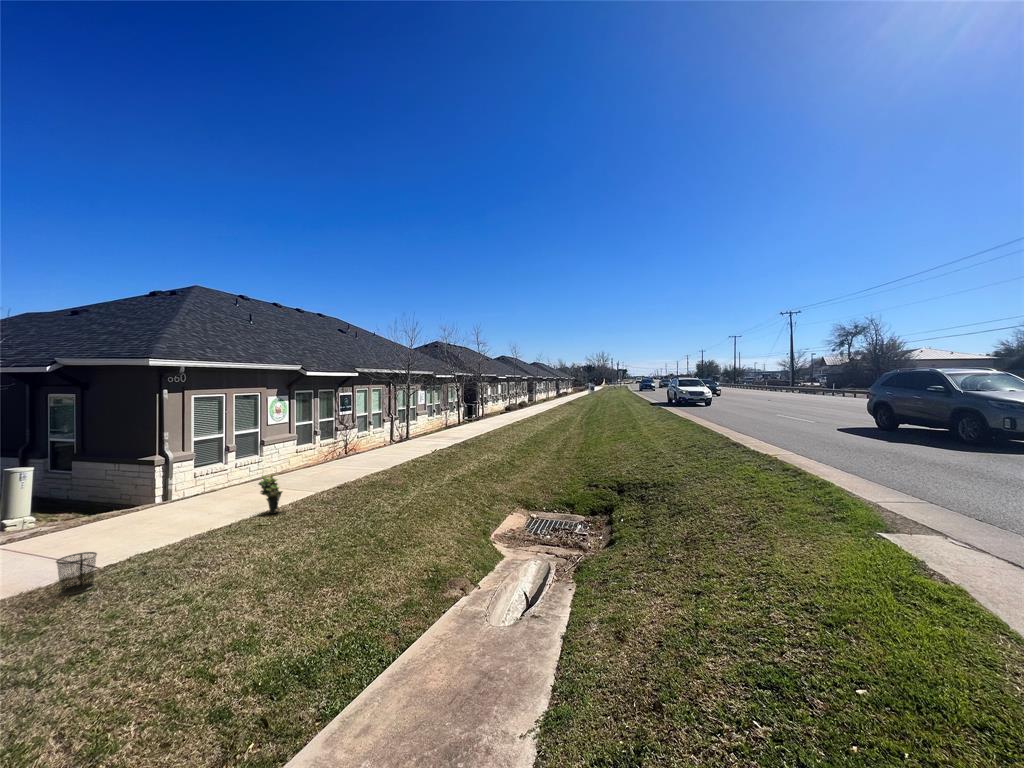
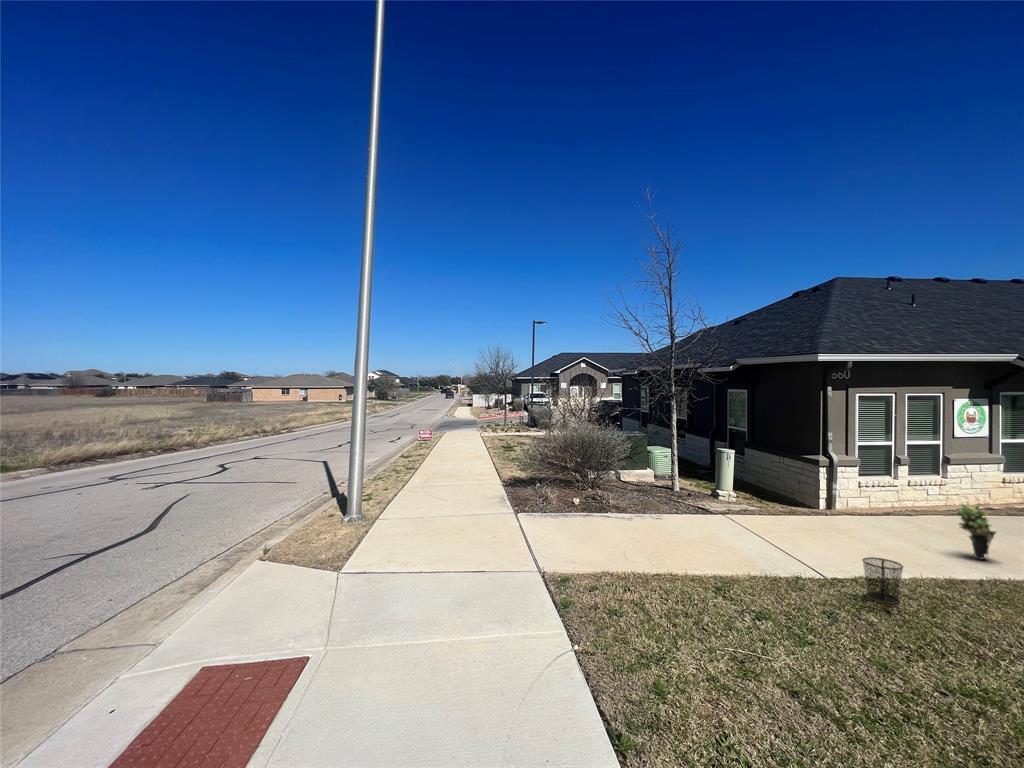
waste bin: present [56,552,97,595] -> present [862,557,903,604]

